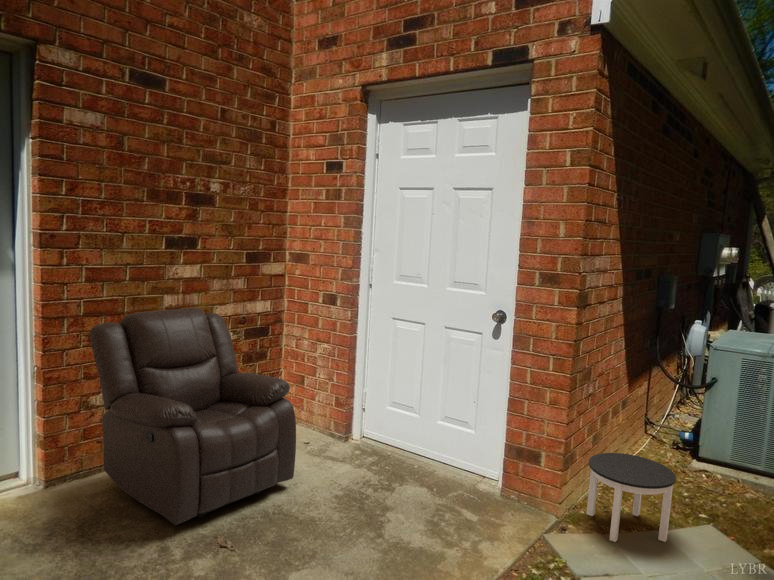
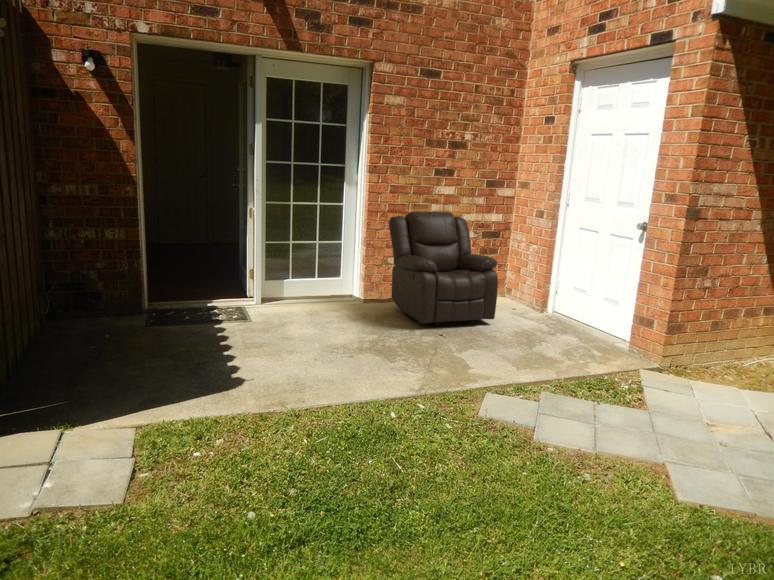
round table: present [587,453,676,542] -> none [689,329,755,389]

